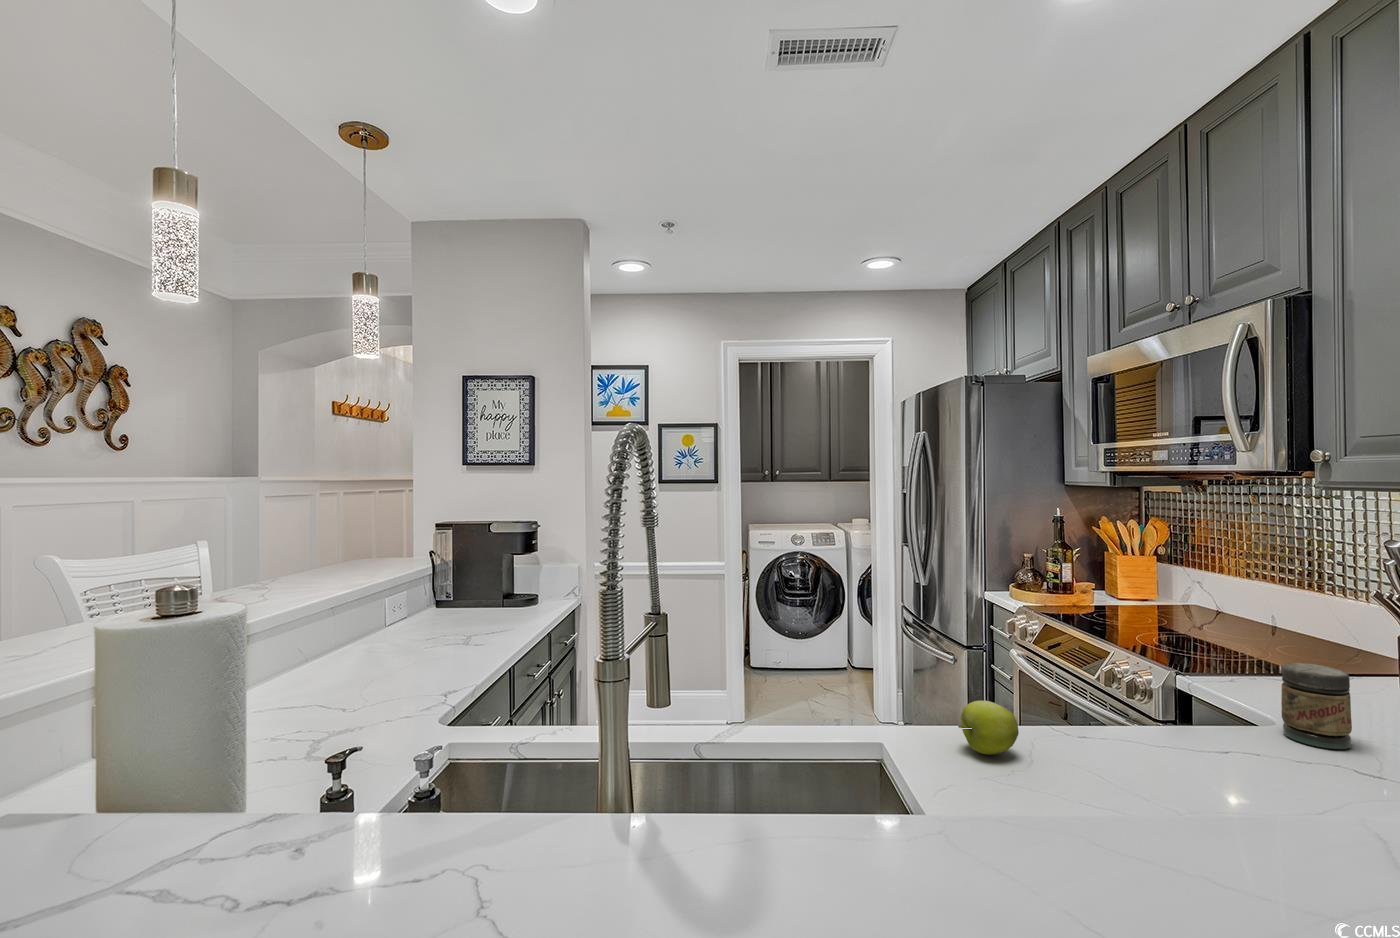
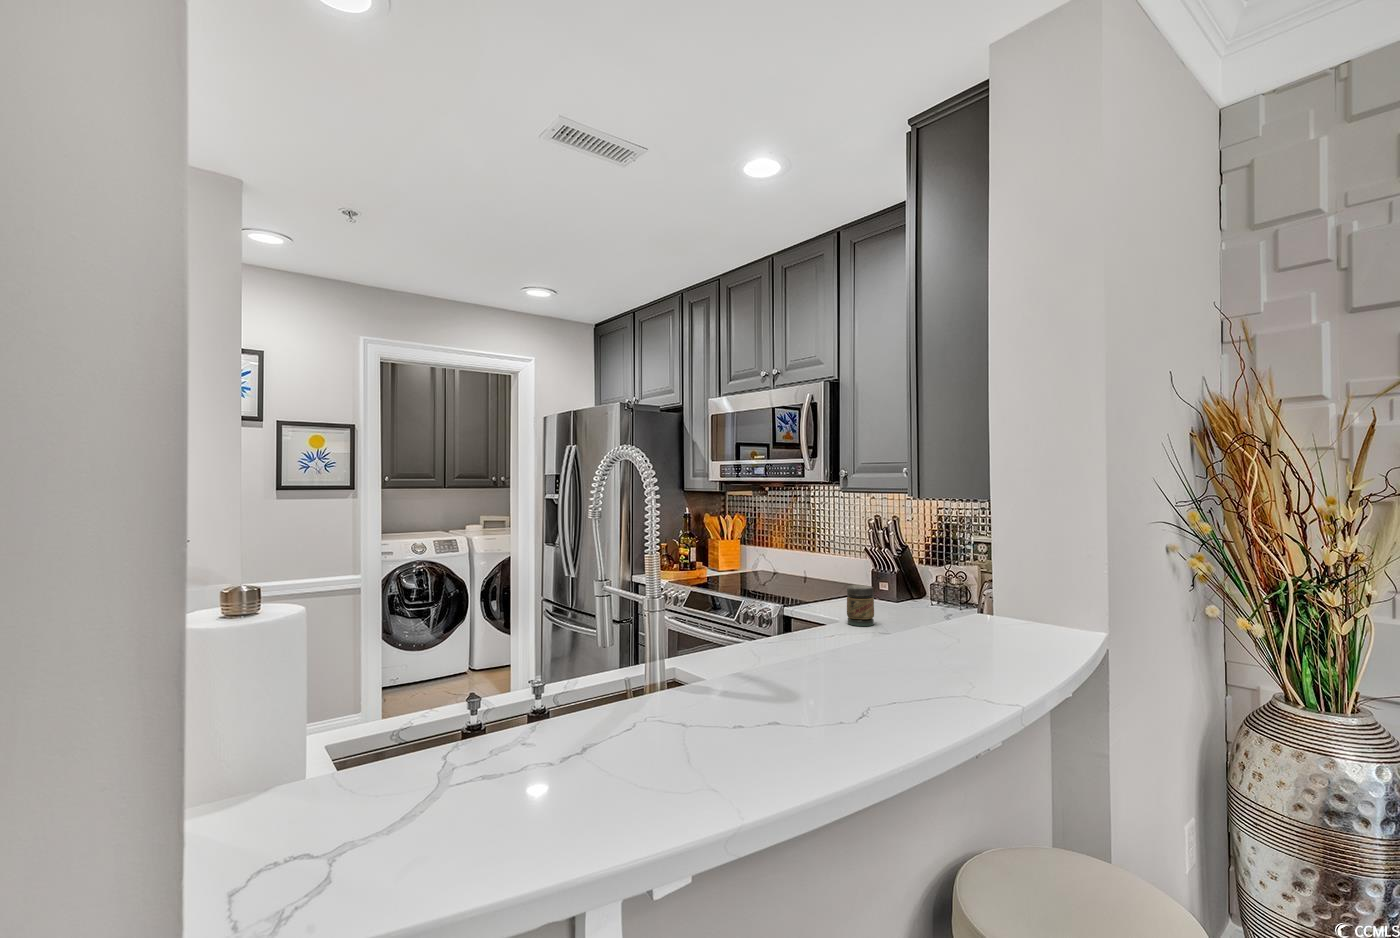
apple: present [958,701,1019,755] -> none [726,625,758,657]

